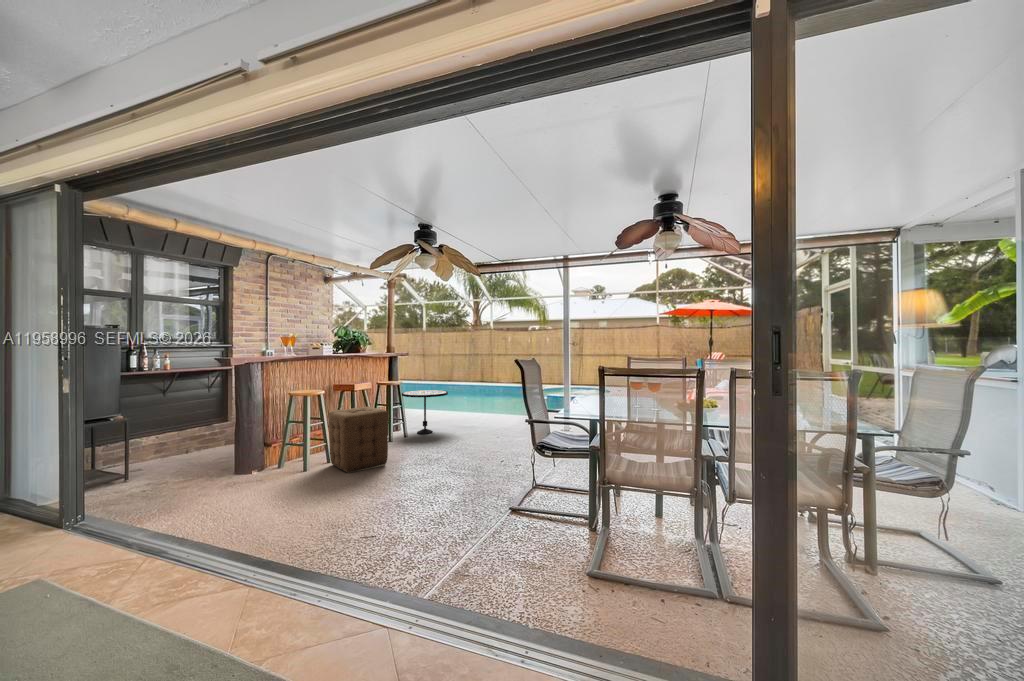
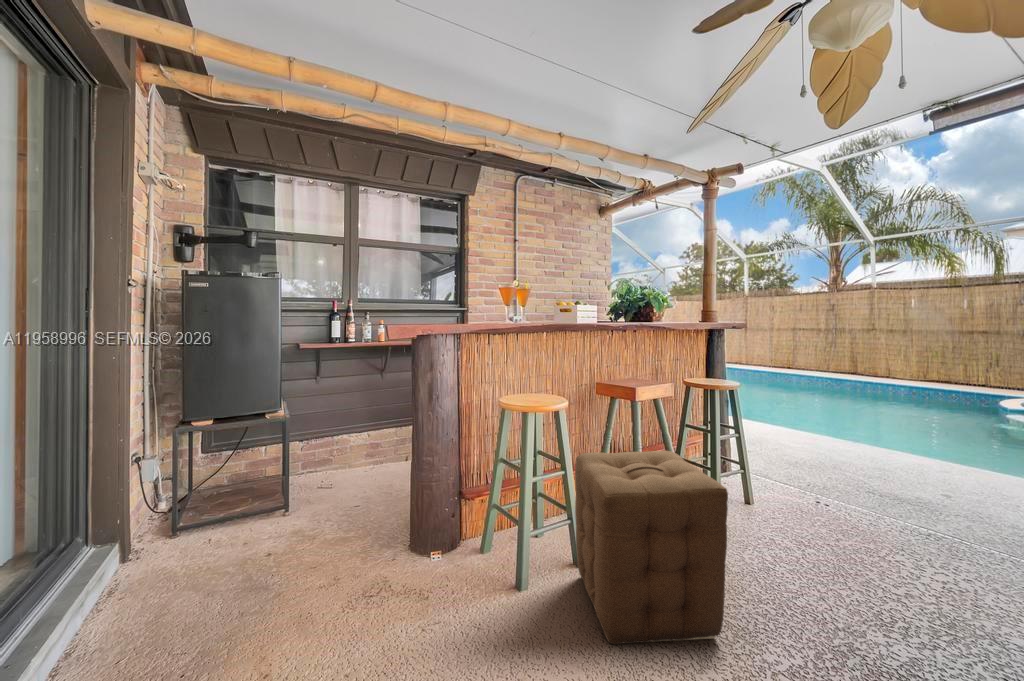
side table: present [402,390,448,434] -> none [734,401,854,503]

